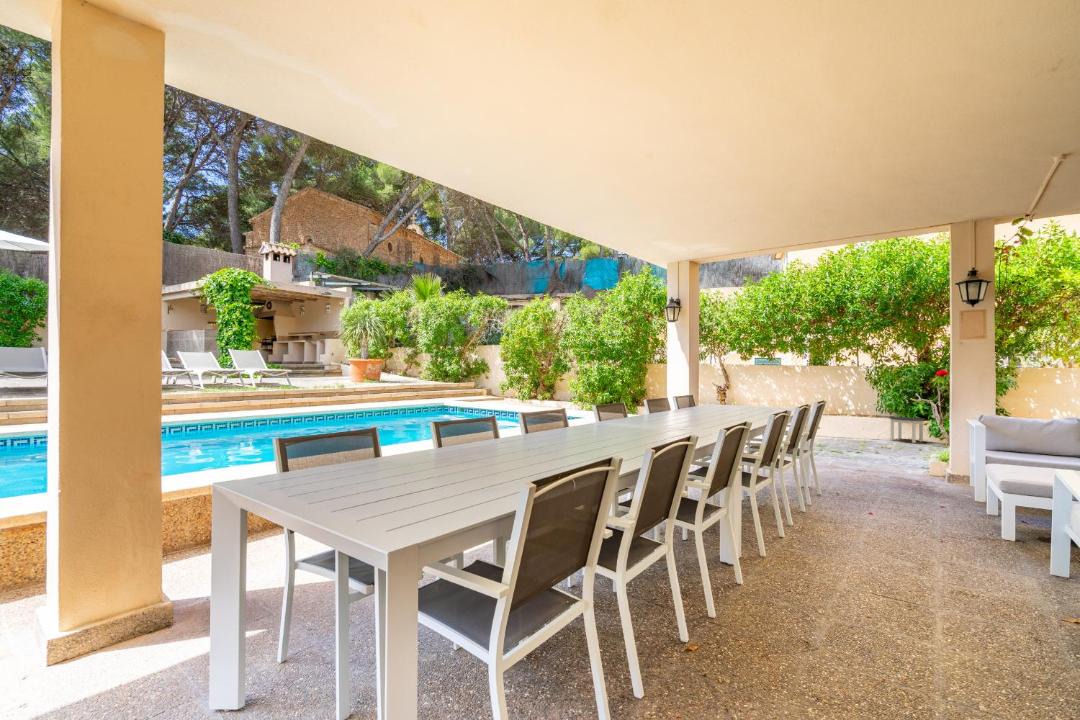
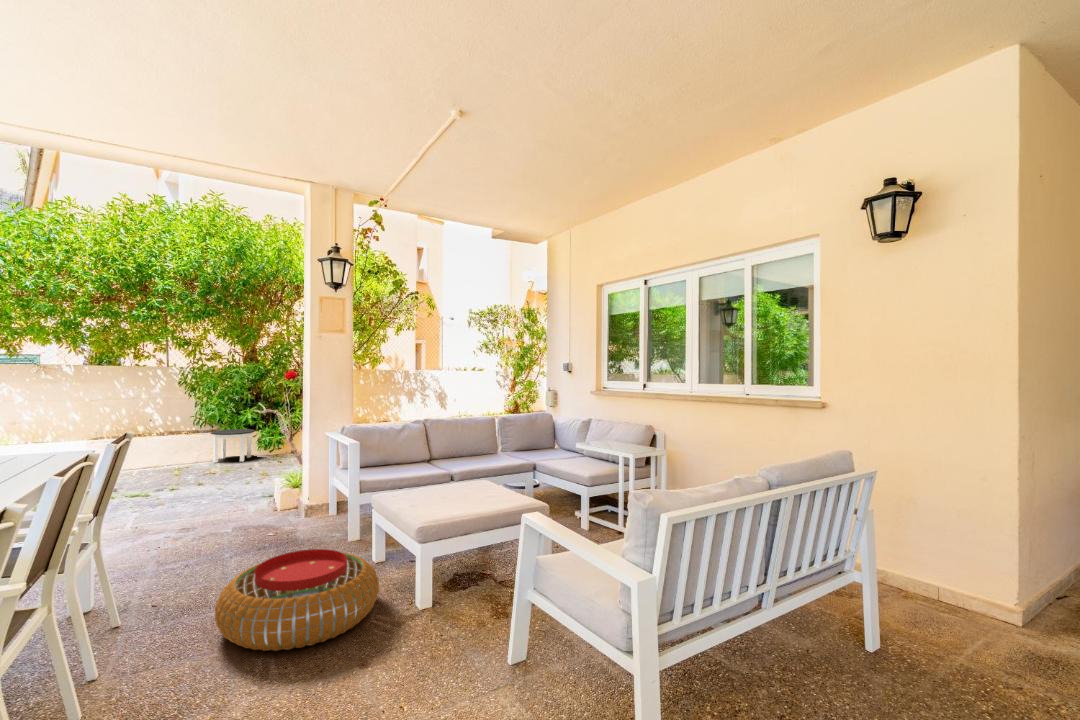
pouf: none [865,479,975,529] -> present [215,549,379,651]

